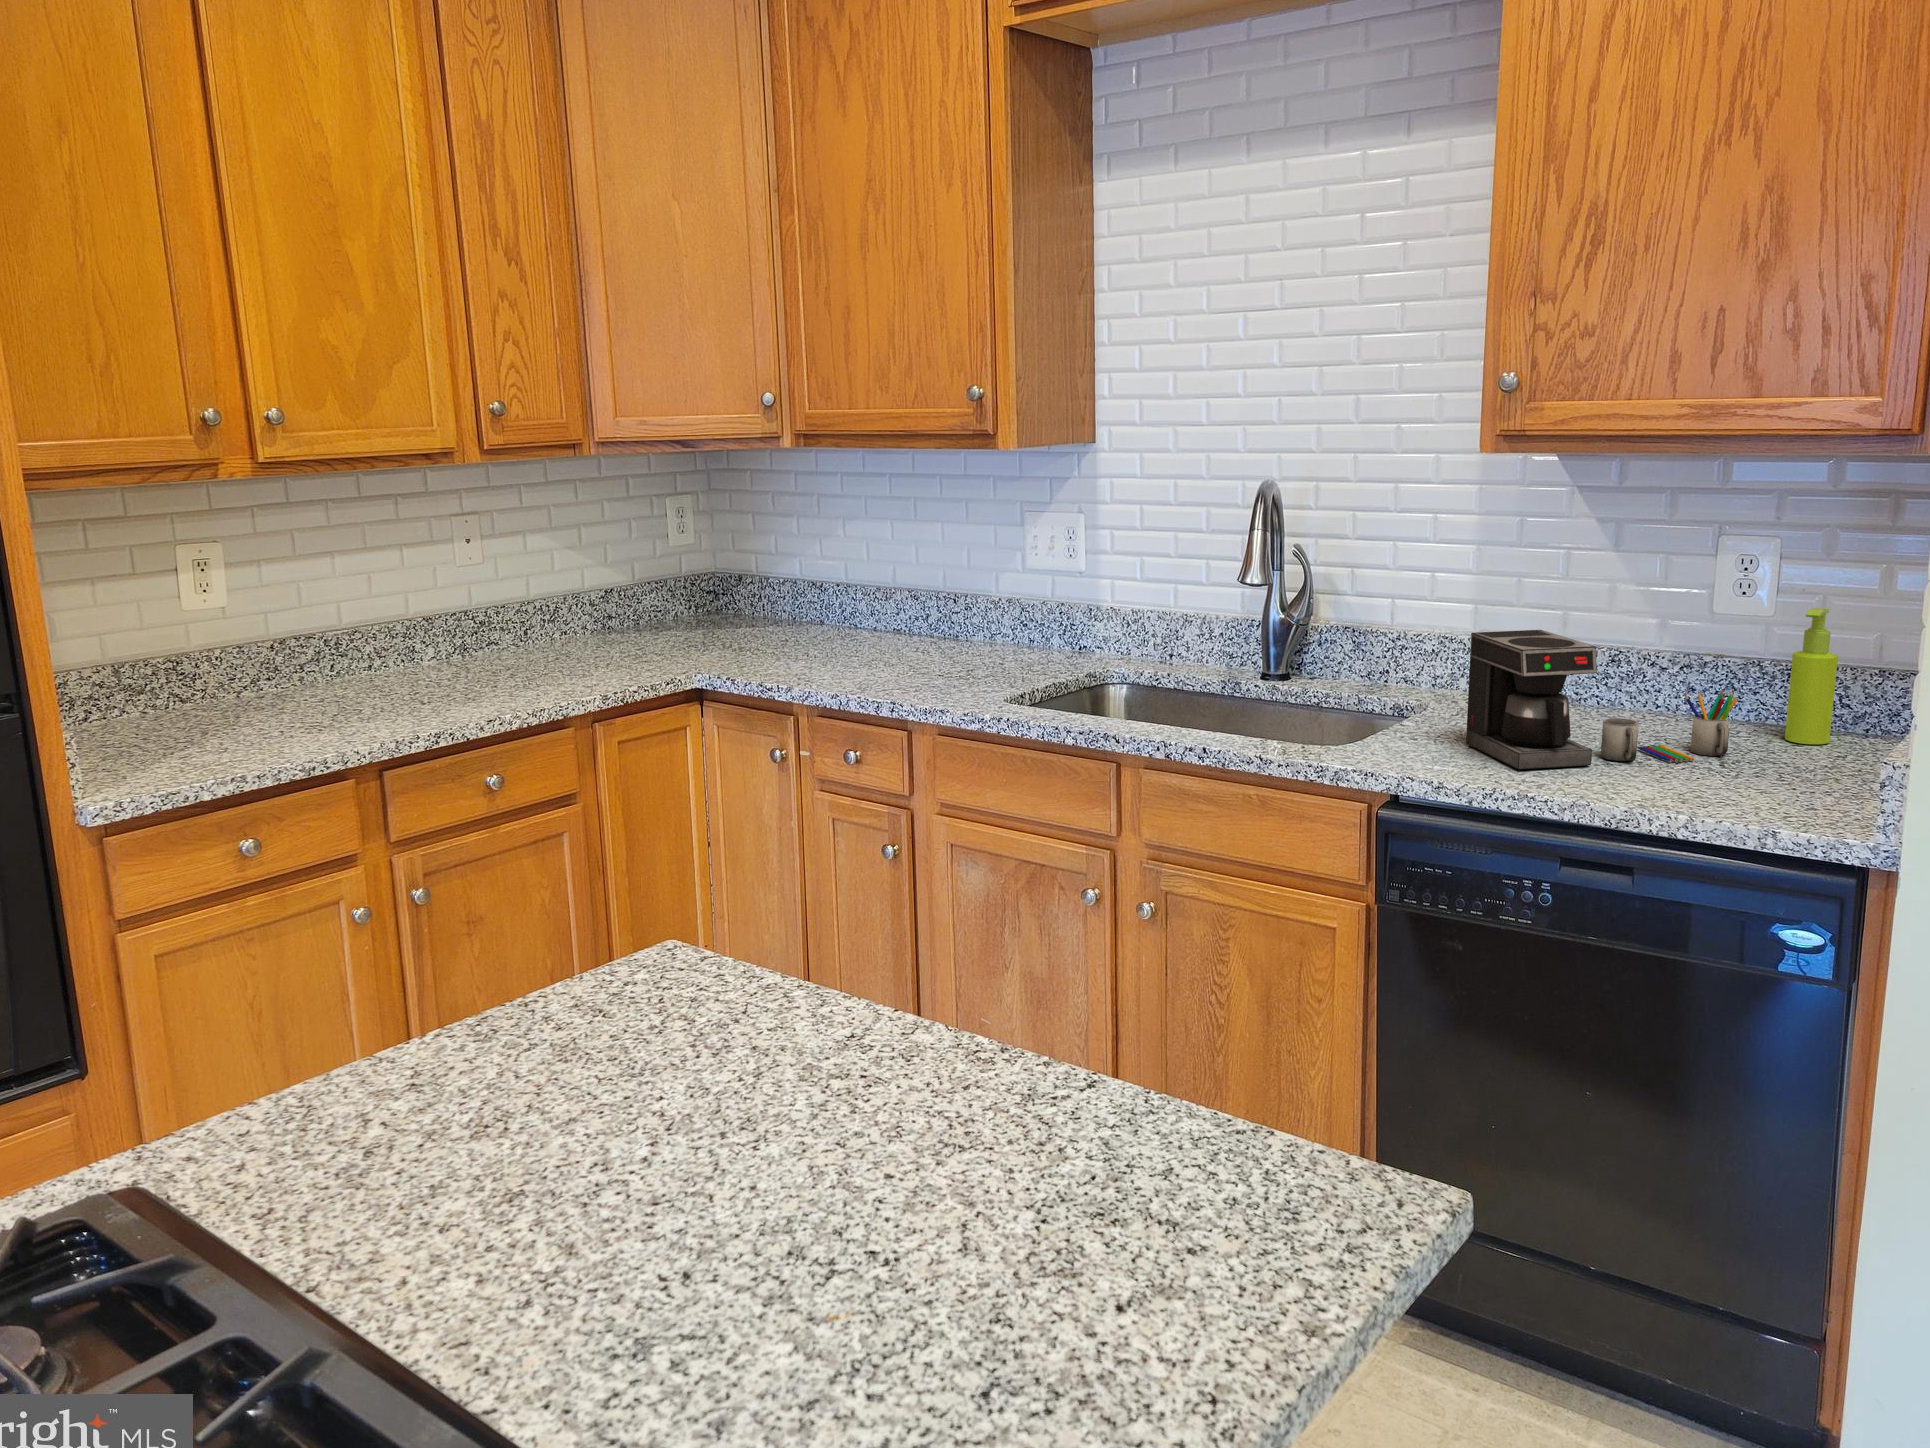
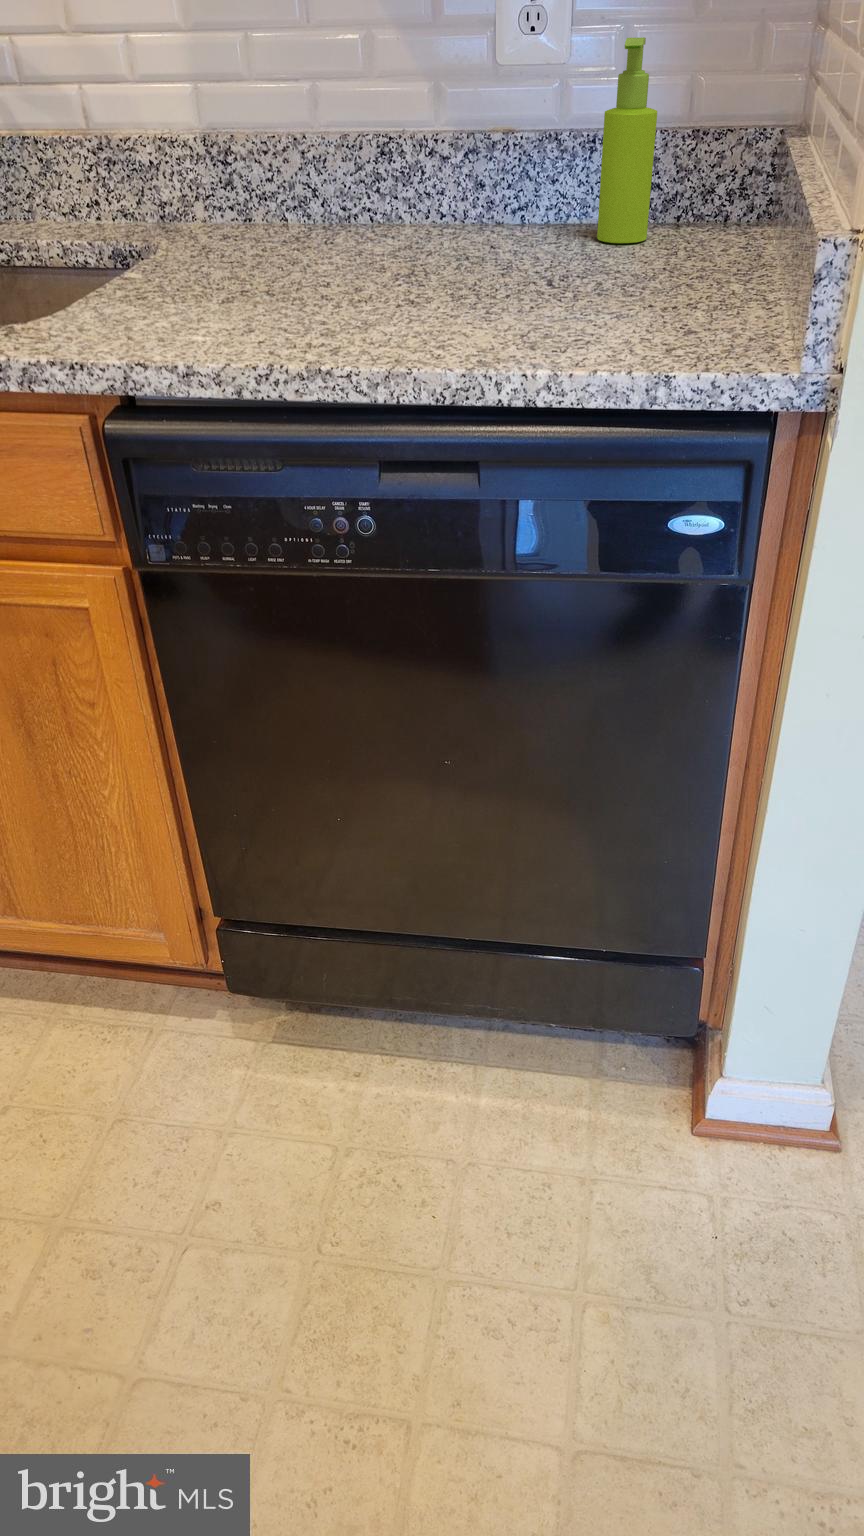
coffee maker: present [1466,630,1738,769] -> none [190,94,556,327]

